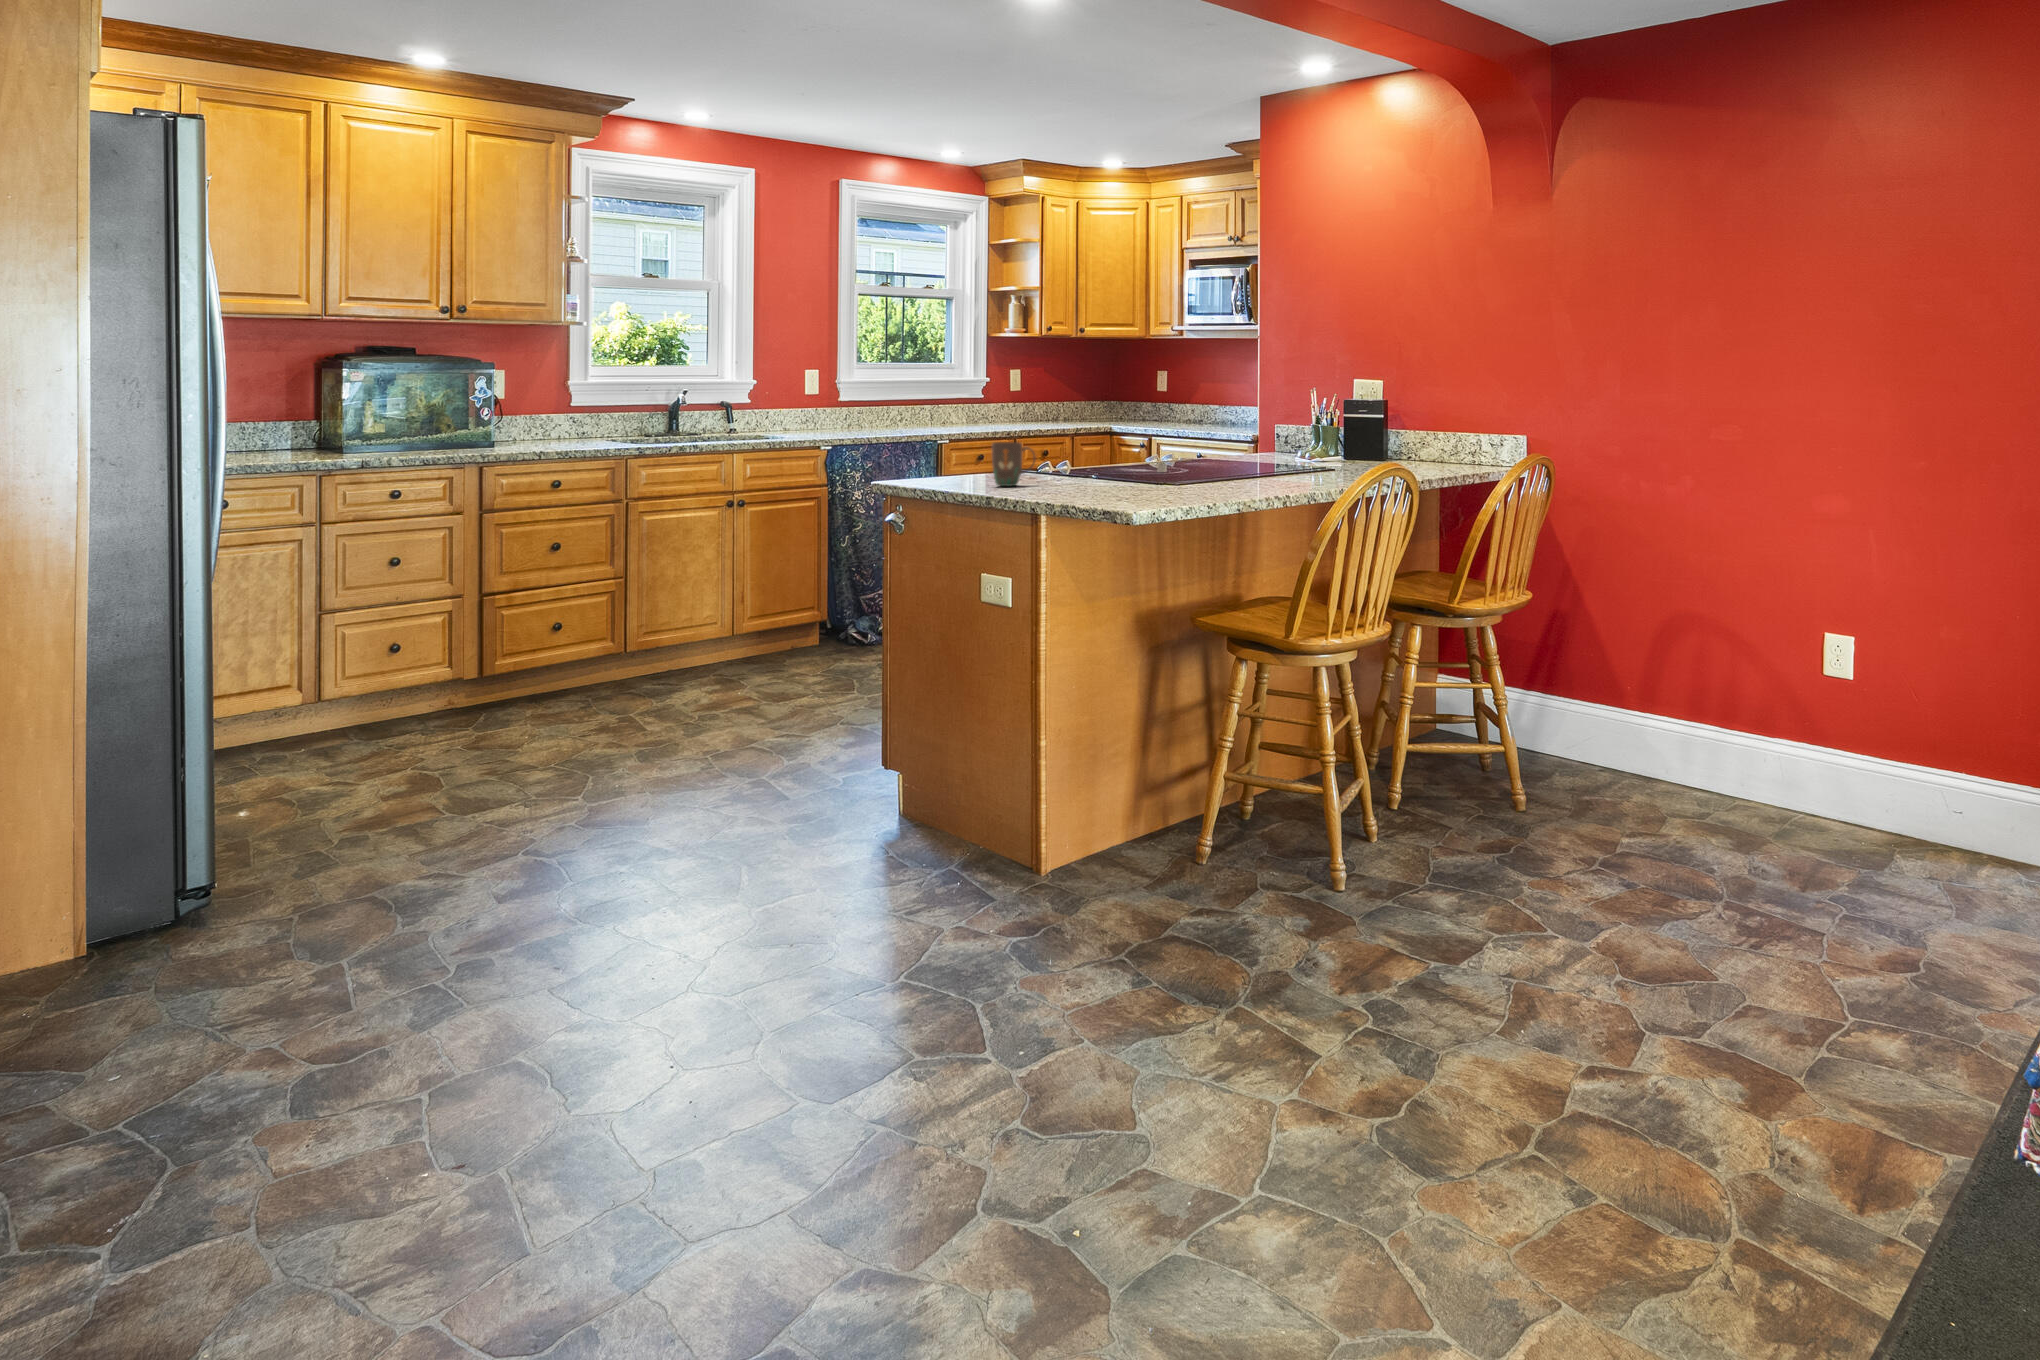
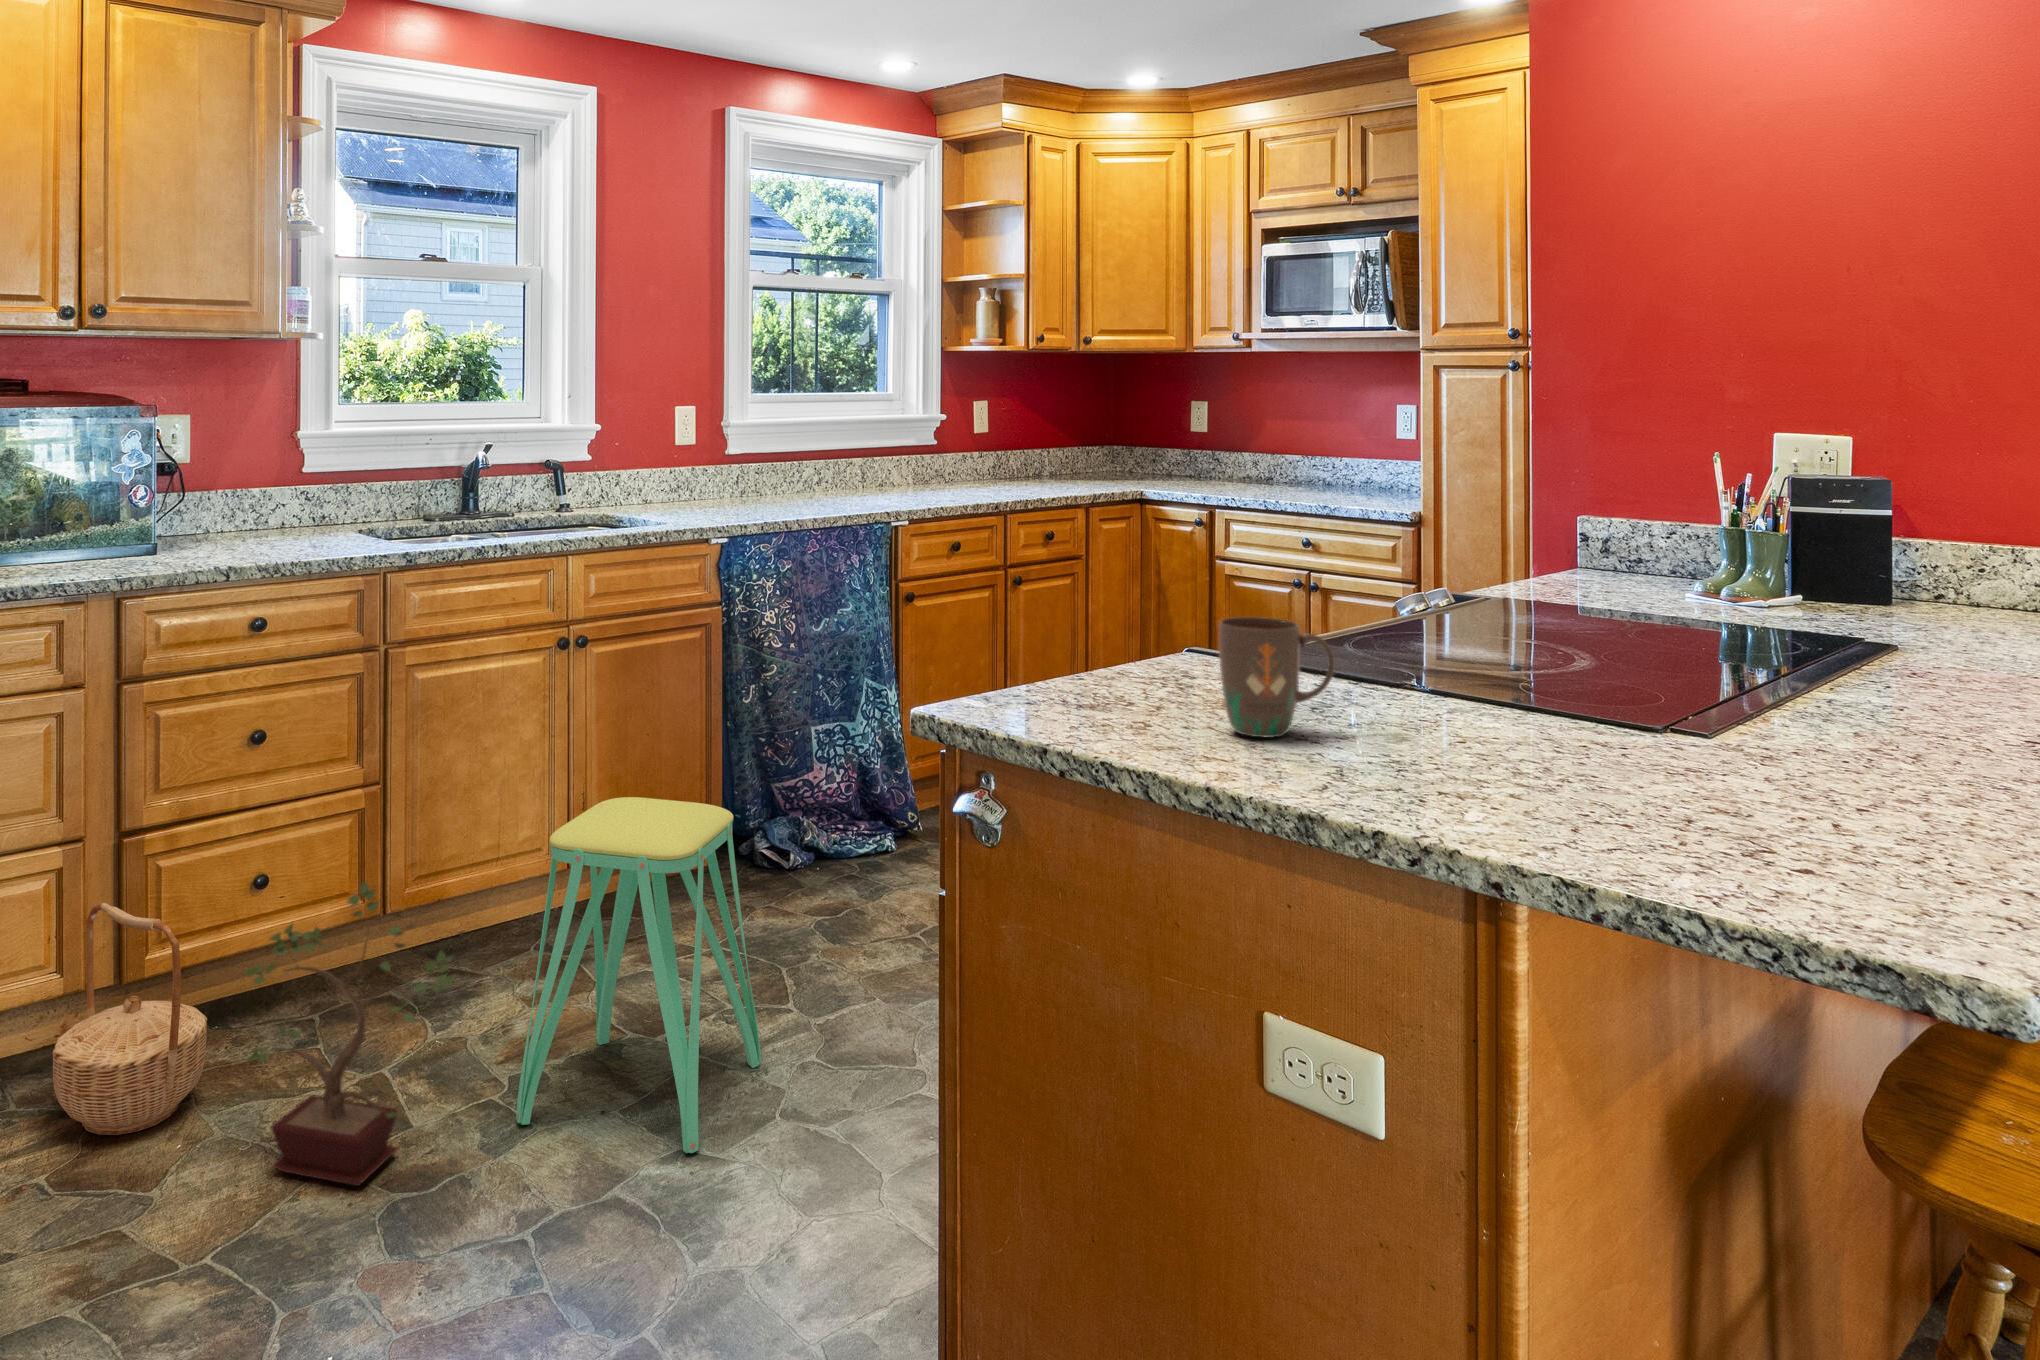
stool: none [703,571,834,733] -> present [516,797,761,1153]
potted plant: none [562,599,676,745] -> present [245,882,456,1186]
basket: none [459,623,538,734] -> present [52,903,207,1135]

